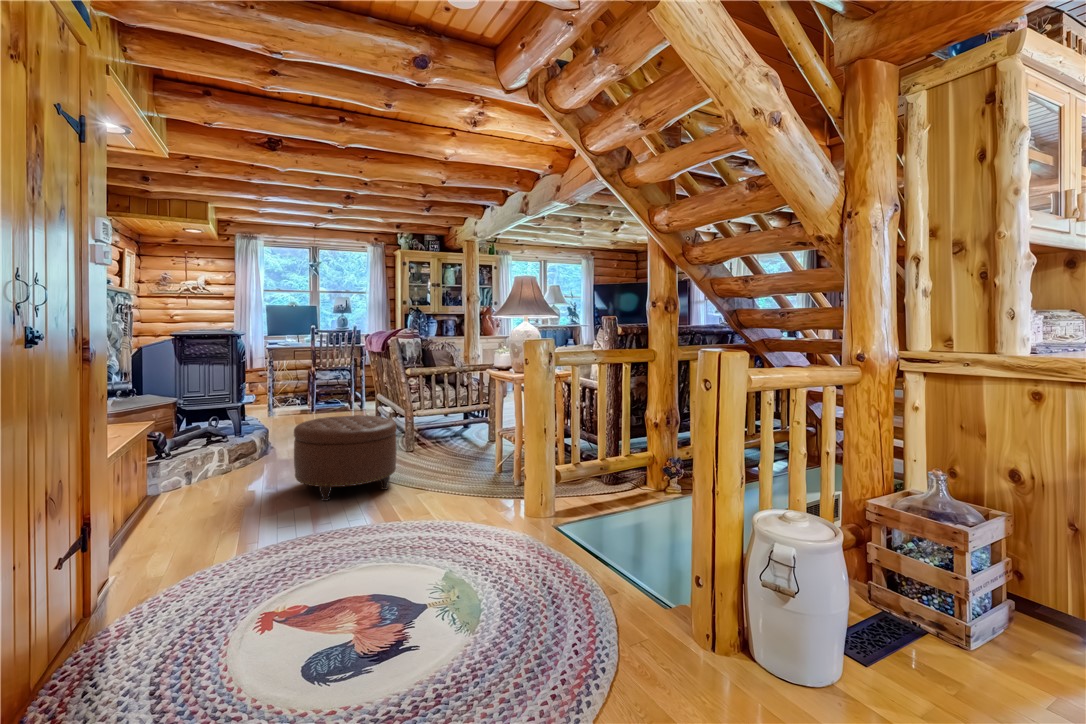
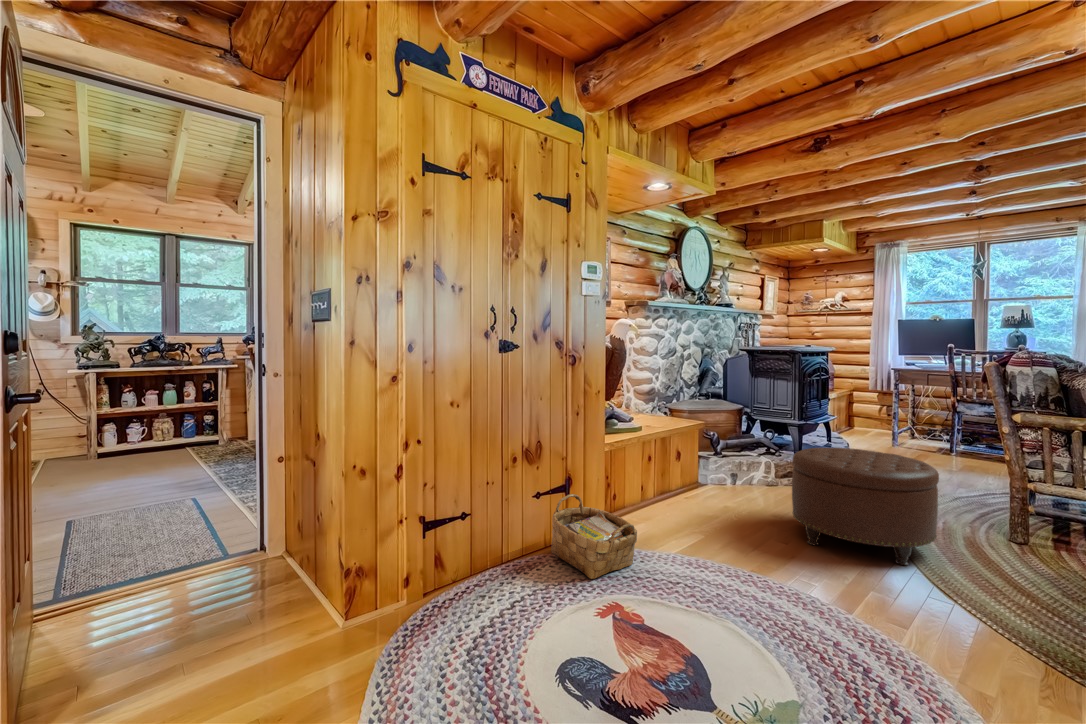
woven basket: none [89,535,231,630] -> present [551,494,637,579]

